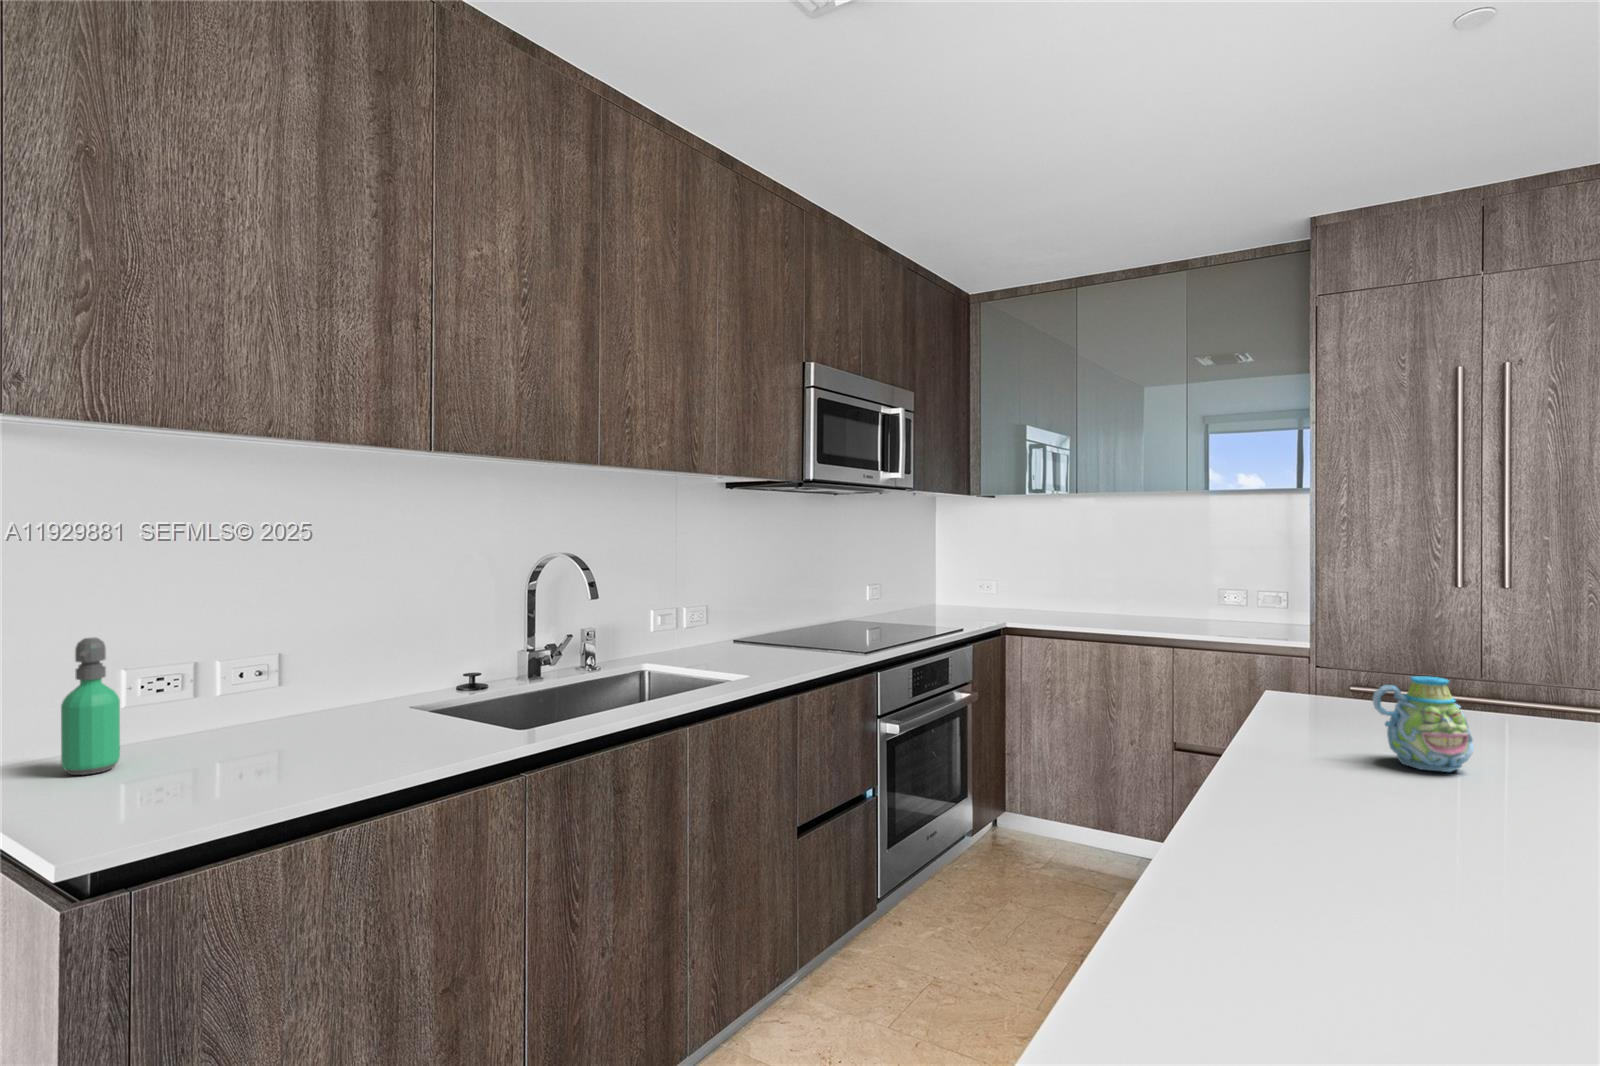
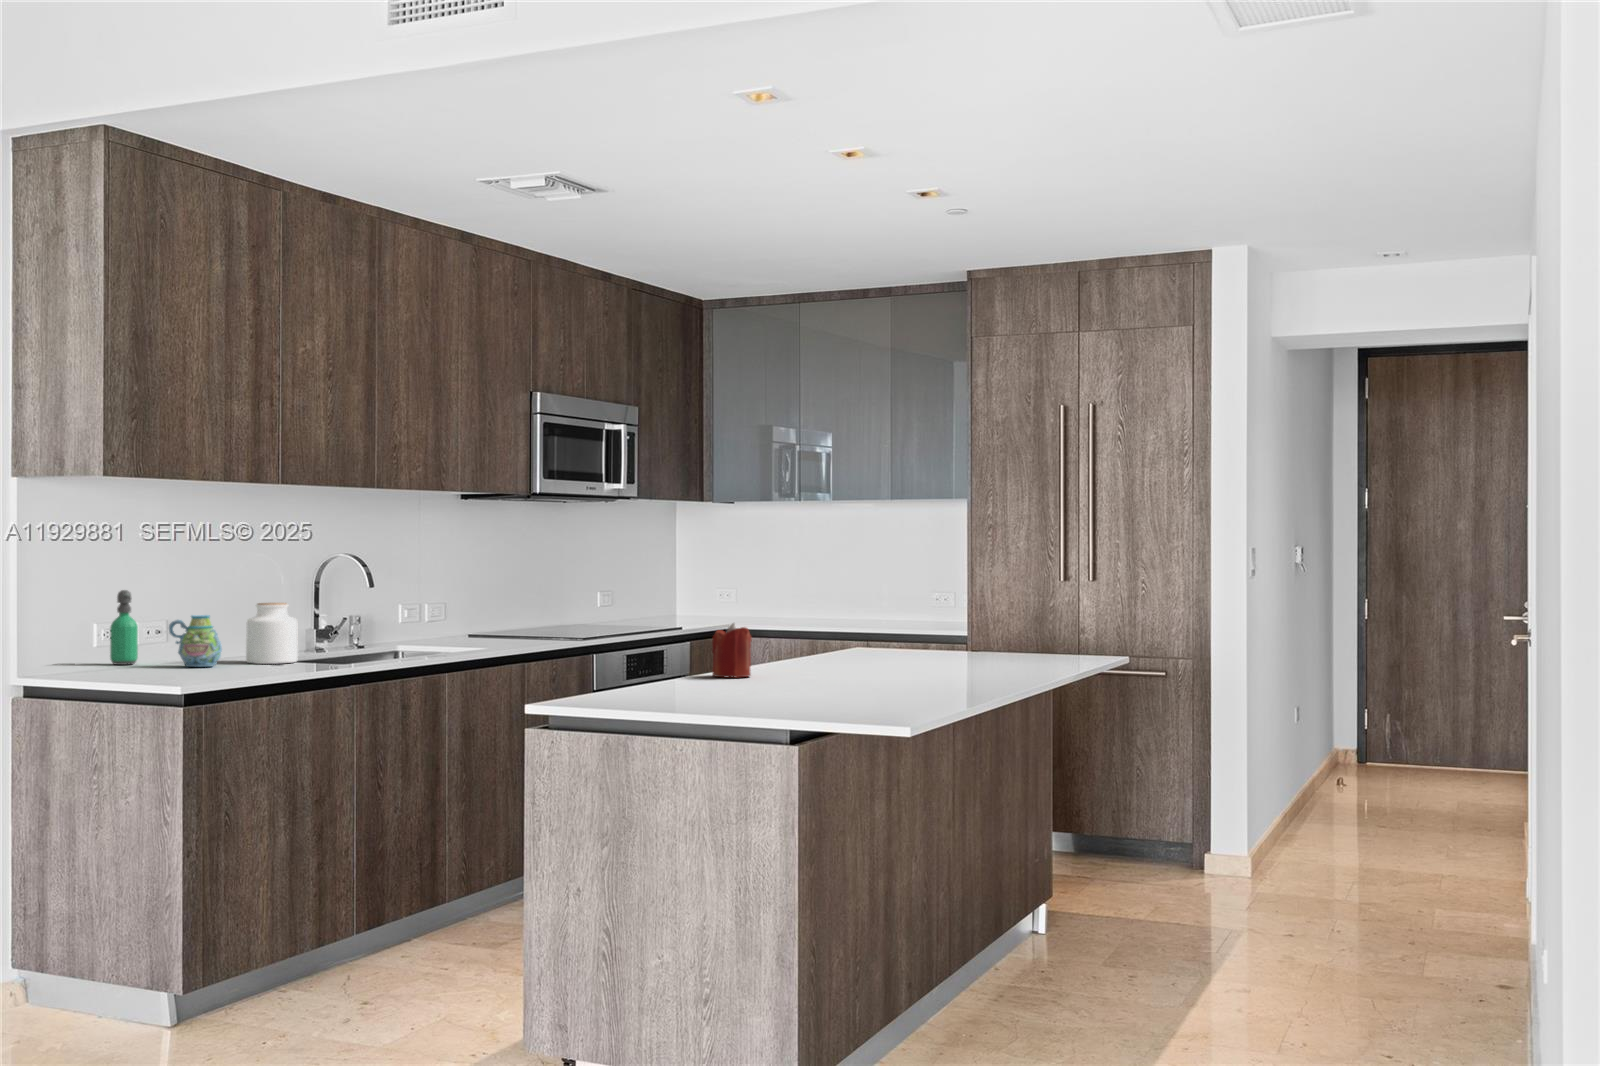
jar: none [318,653,413,769] -> present [246,603,298,664]
mug: present [1373,676,1474,772] -> present [169,615,222,667]
candle: none [1342,809,1474,996] -> present [712,623,752,678]

